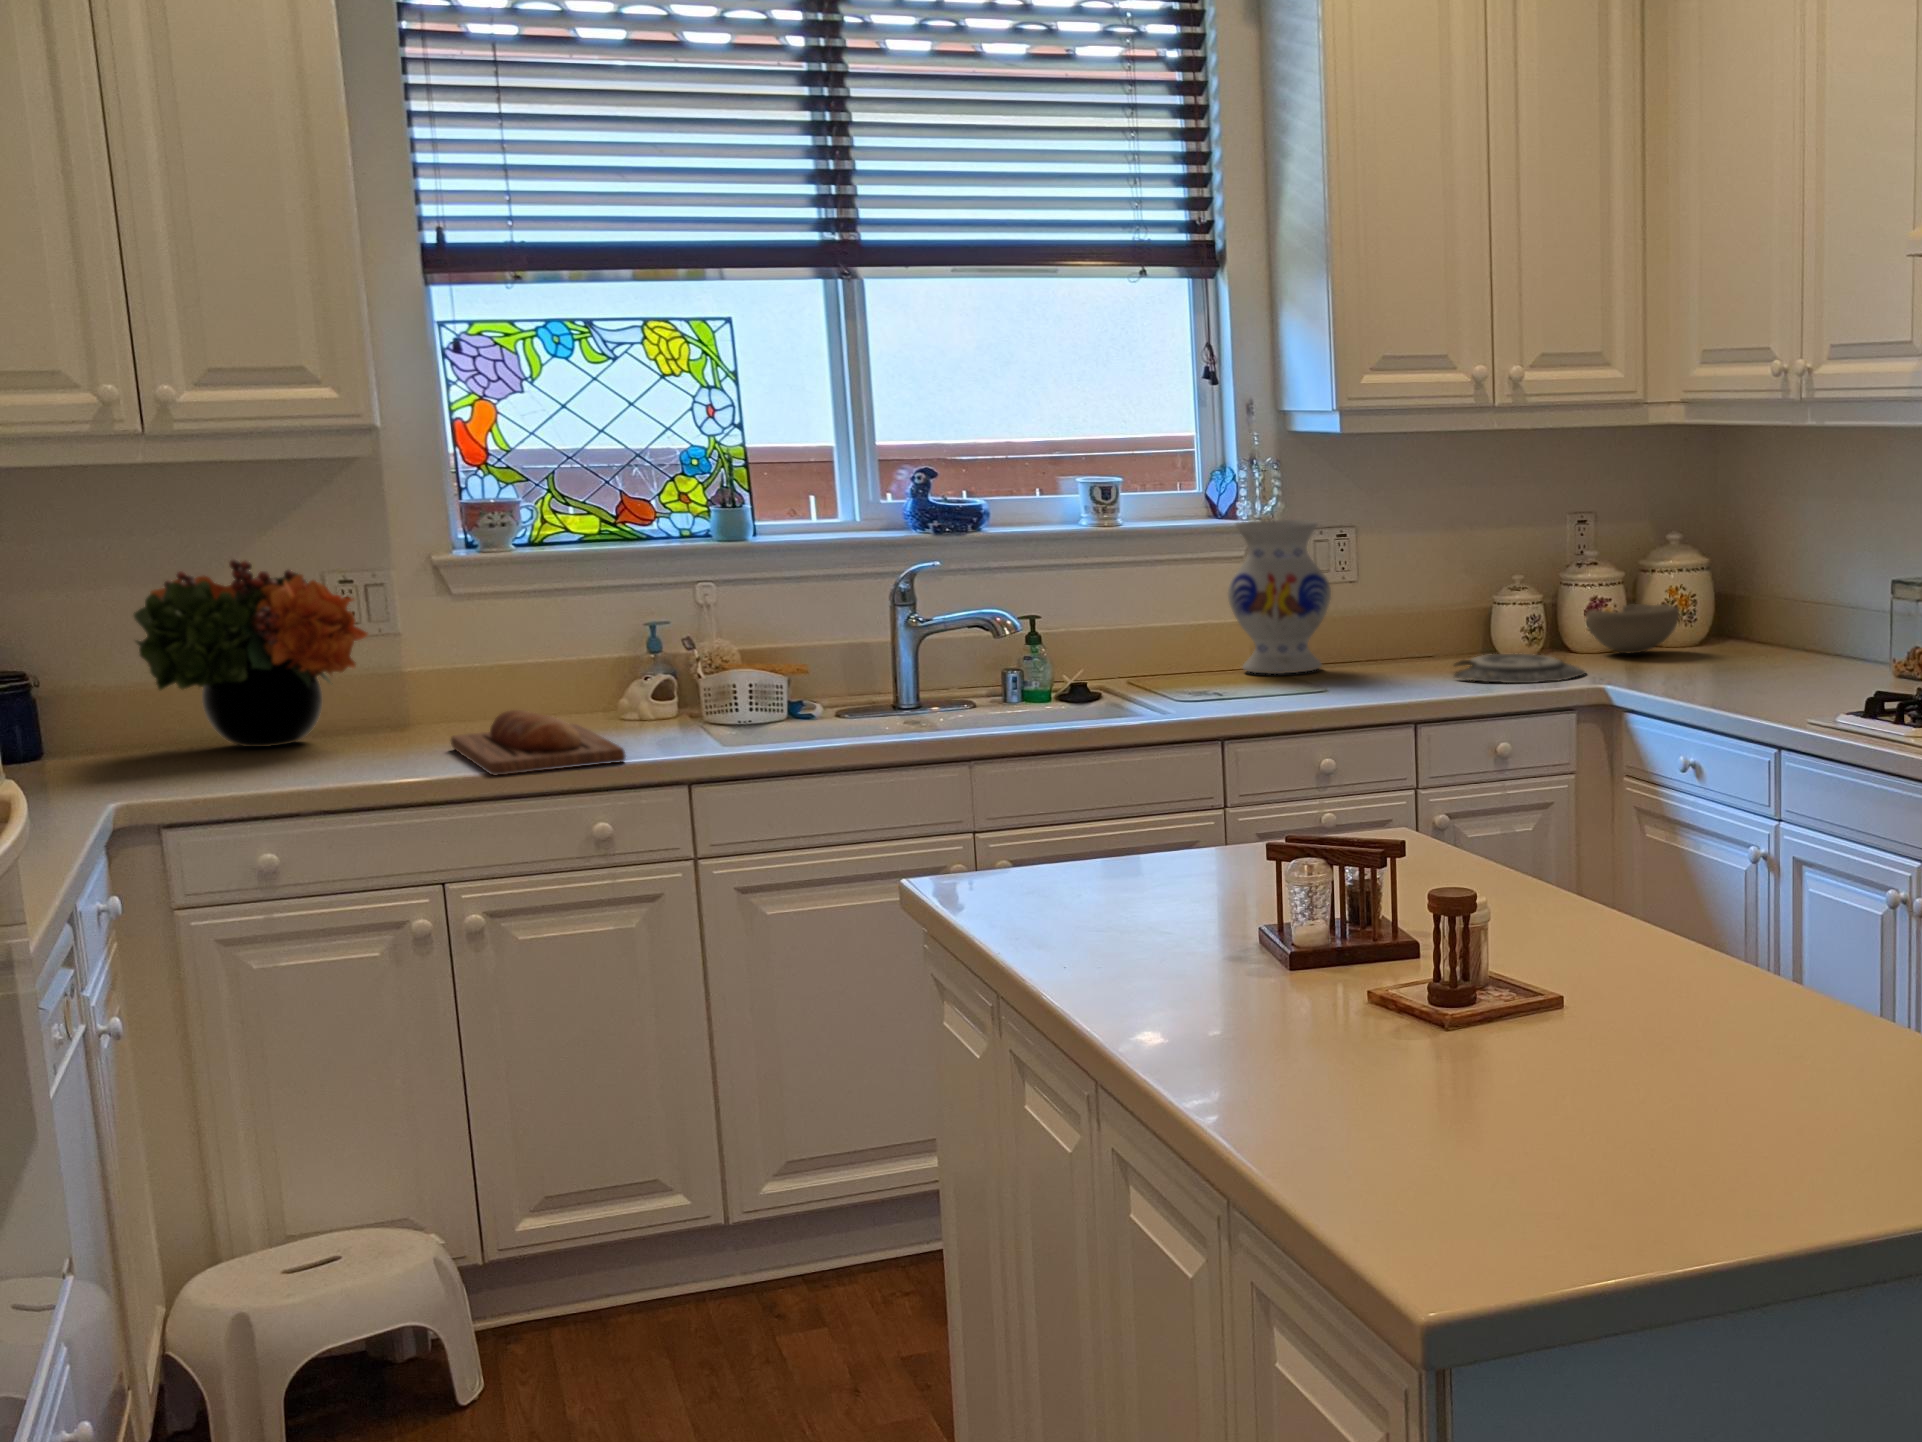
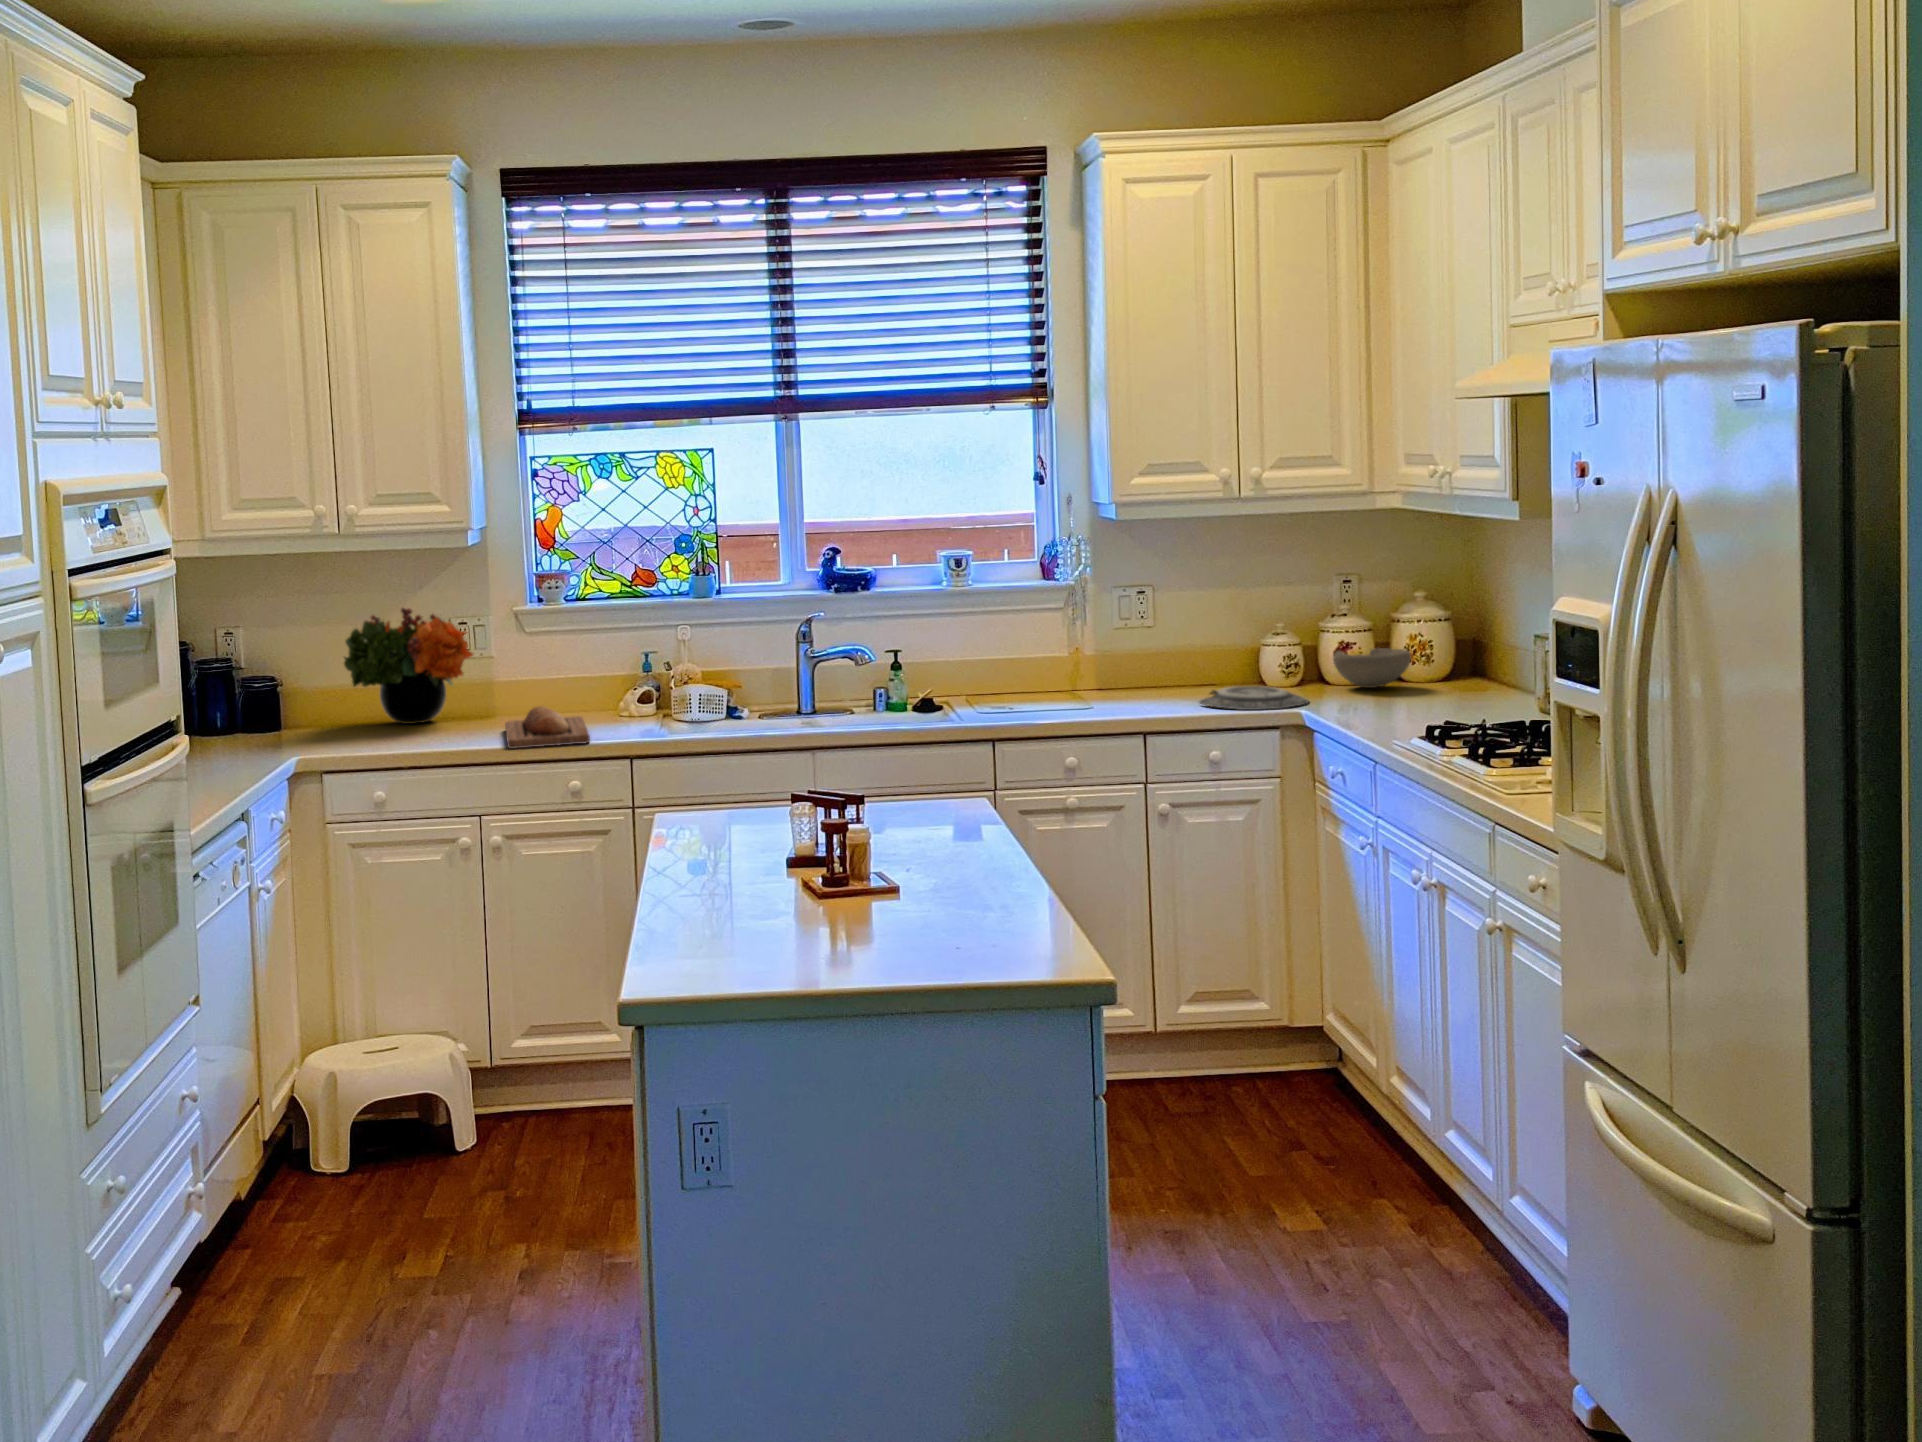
vase: present [1228,520,1331,674] -> none [1045,582,1122,696]

